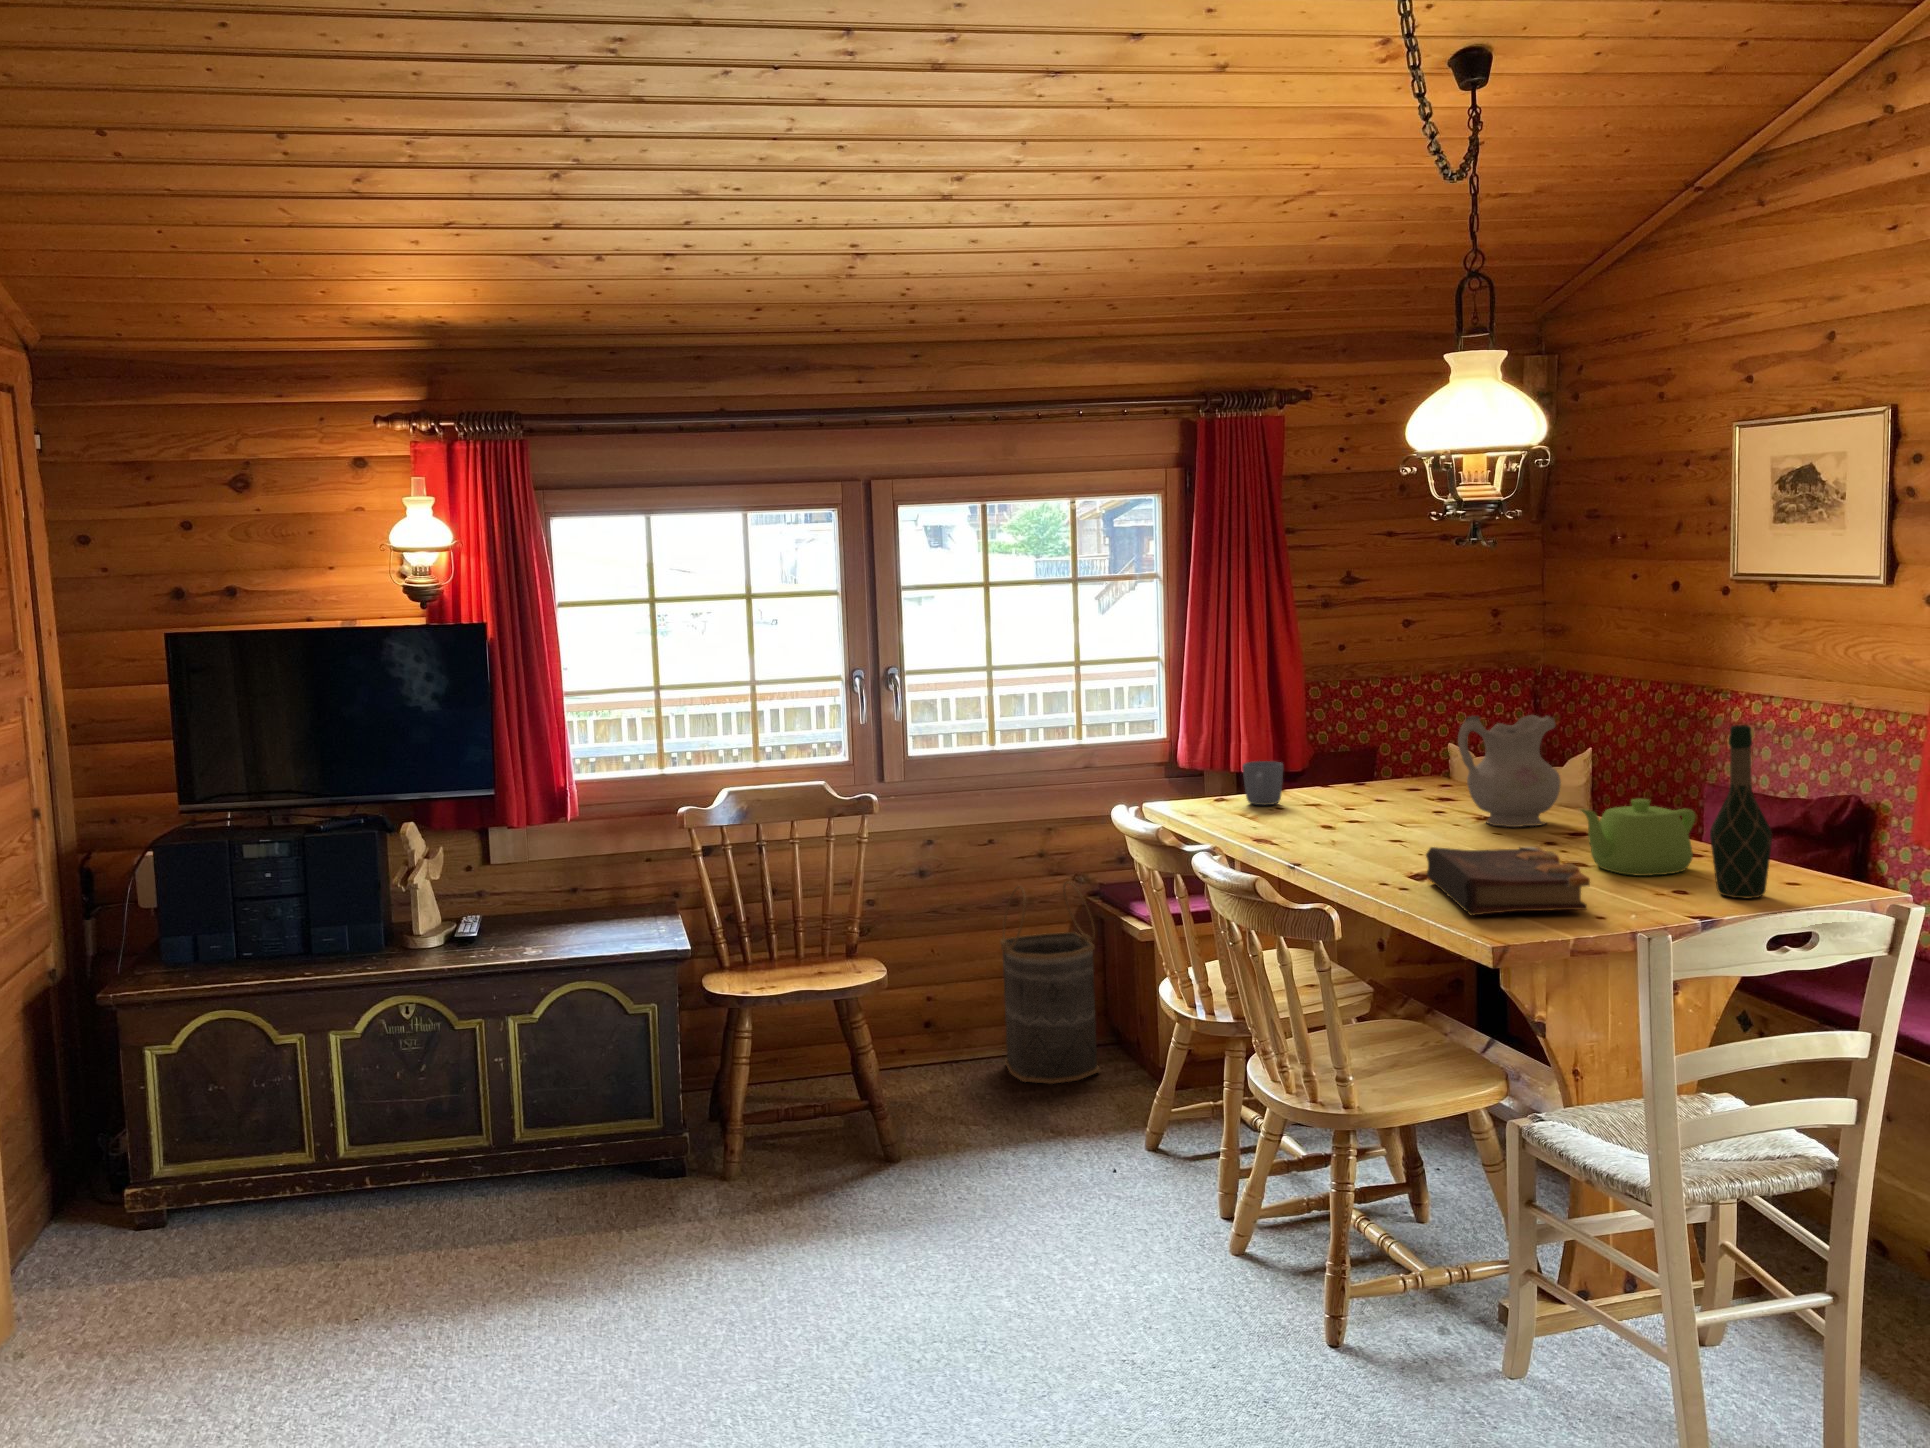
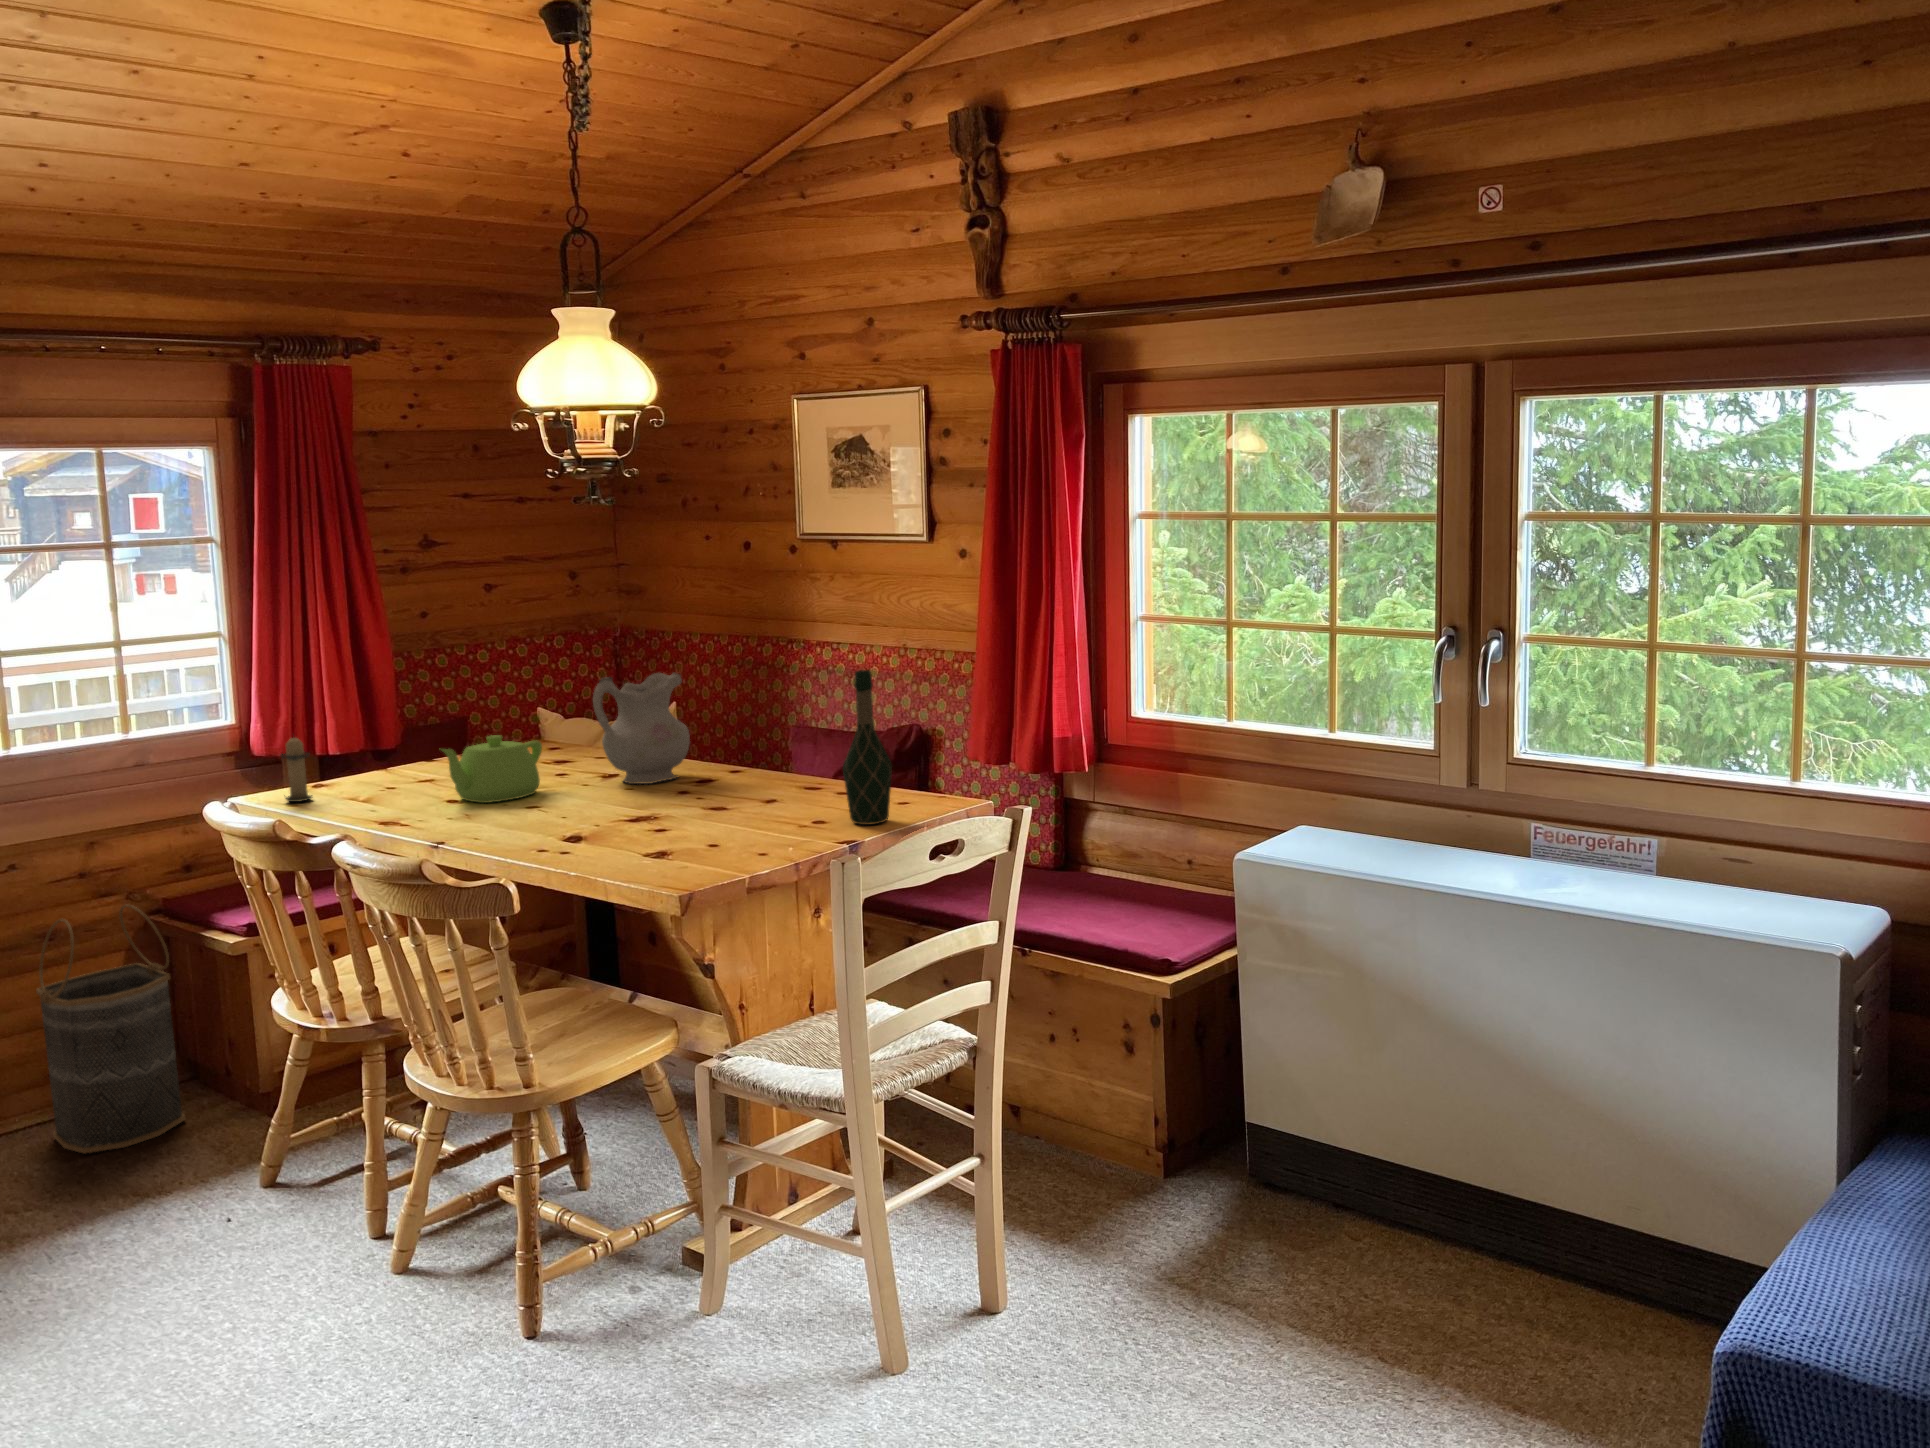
candle: none [1175,748,1206,810] -> present [281,738,313,802]
mug: present [1242,761,1283,805] -> none [356,740,403,789]
teapot: present [1581,799,1695,876] -> present [442,735,542,803]
book: present [1426,846,1590,915] -> none [592,799,757,874]

